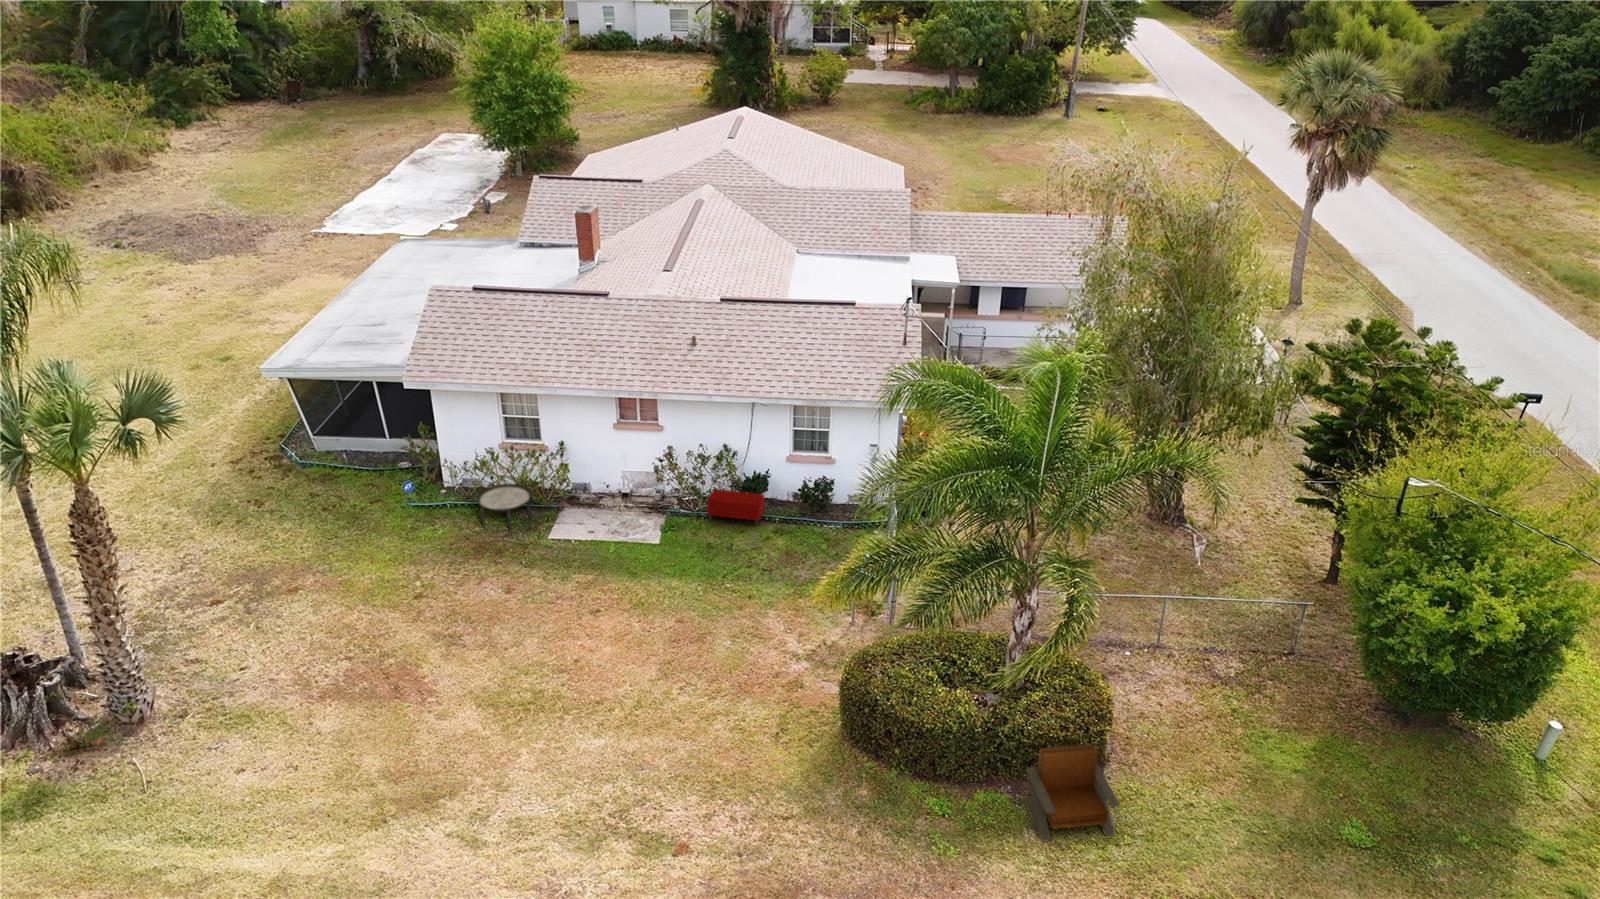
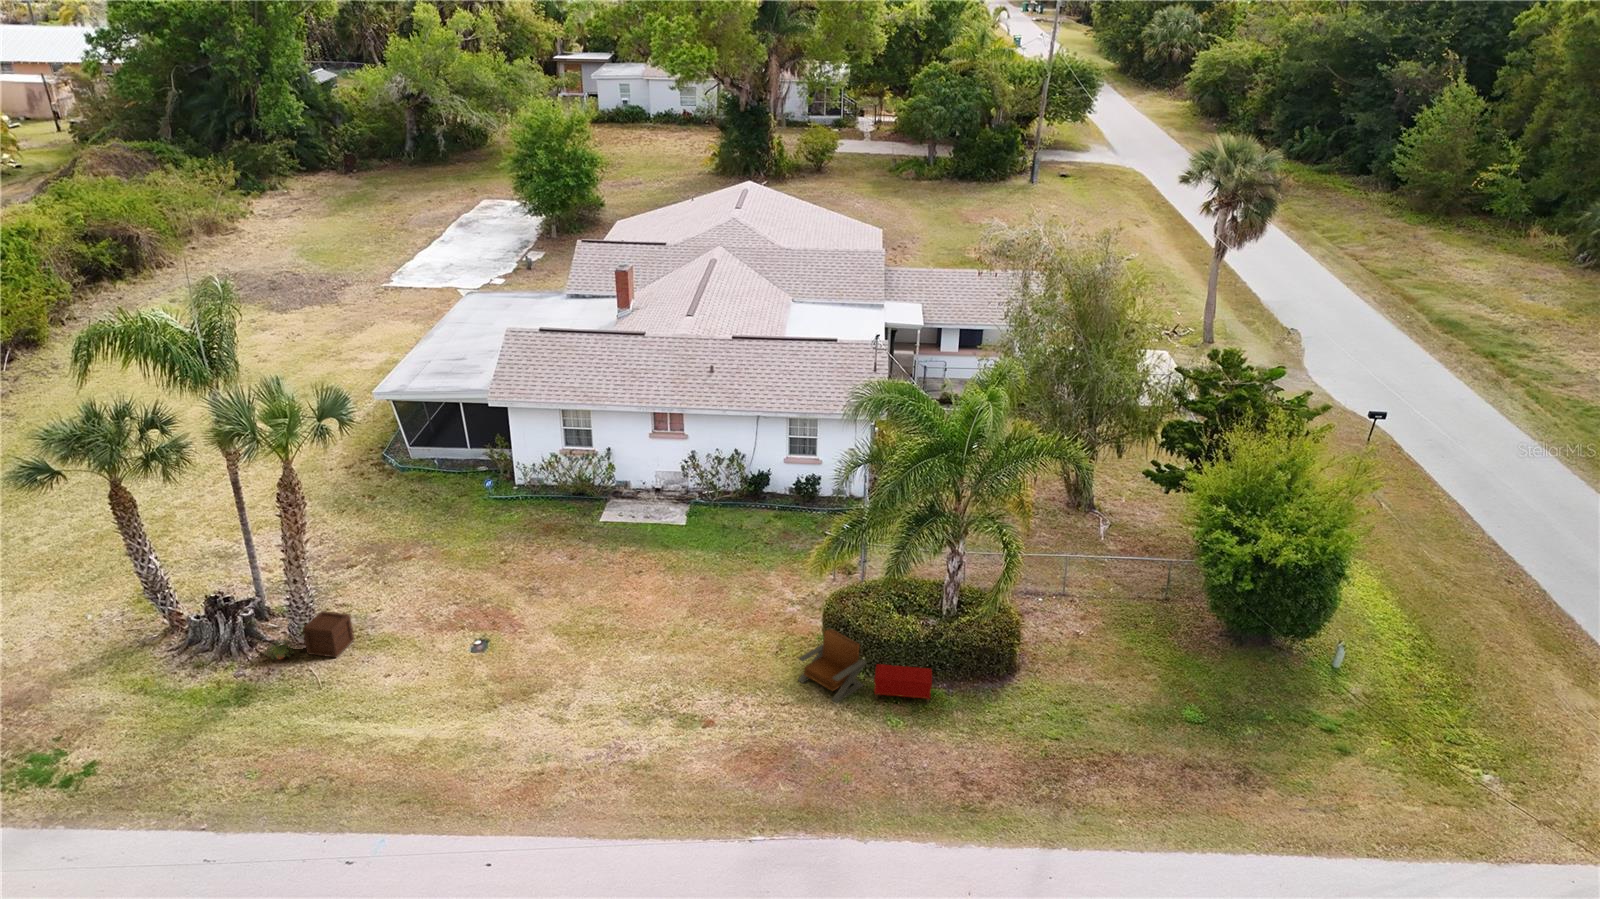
round table: present [477,484,532,534] -> none [543,481,586,520]
bench: present [707,489,764,526] -> present [874,664,932,704]
wooden crate: none [123,677,202,743] -> present [303,611,354,658]
lounge chair: present [1023,744,1120,841] -> present [798,629,866,703]

